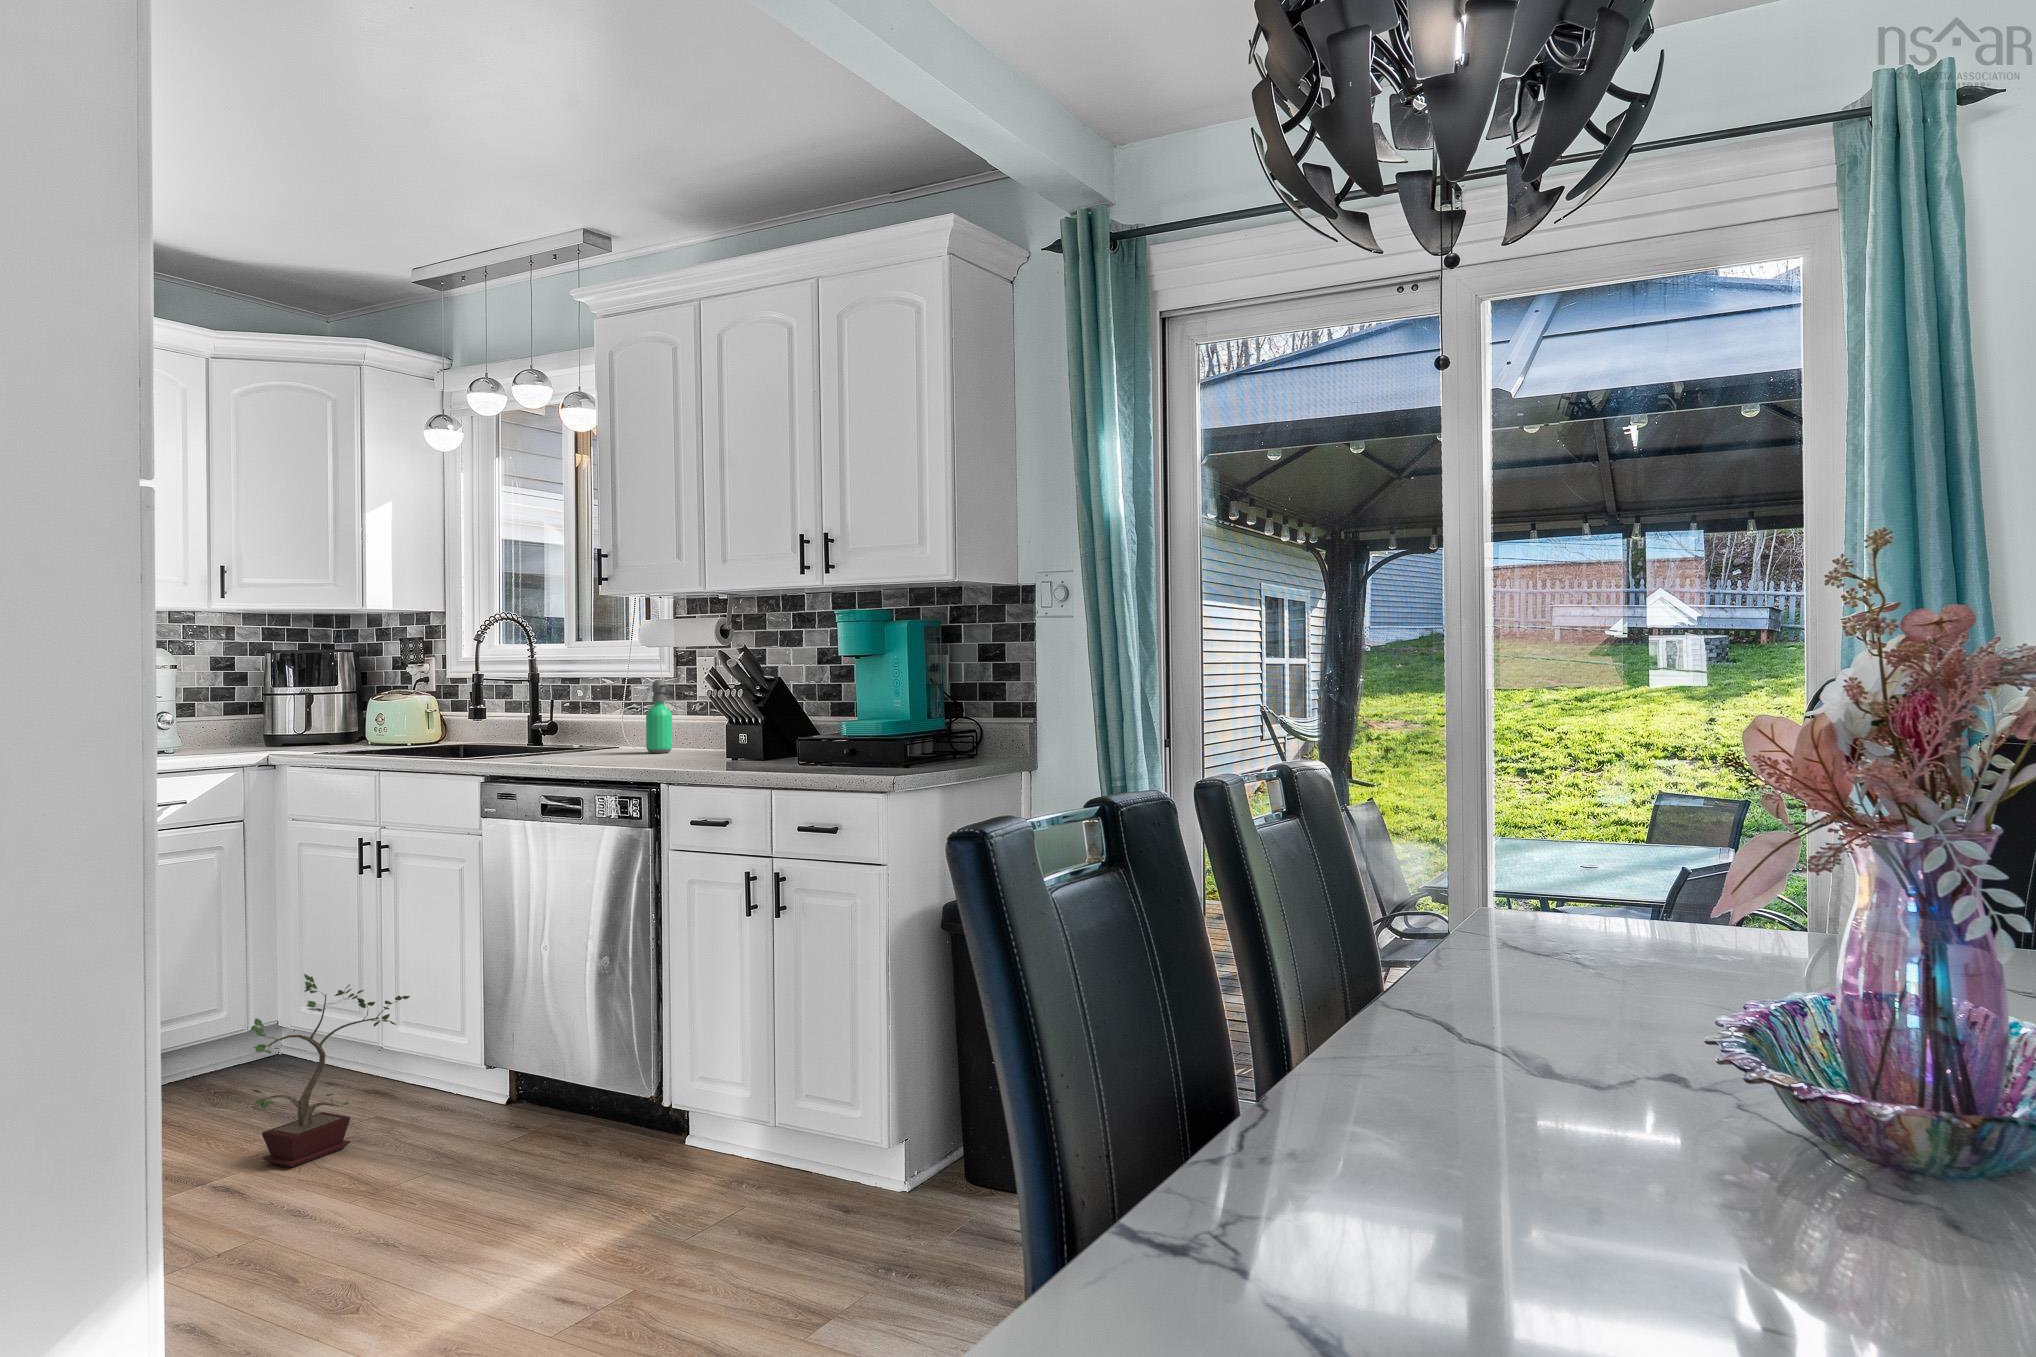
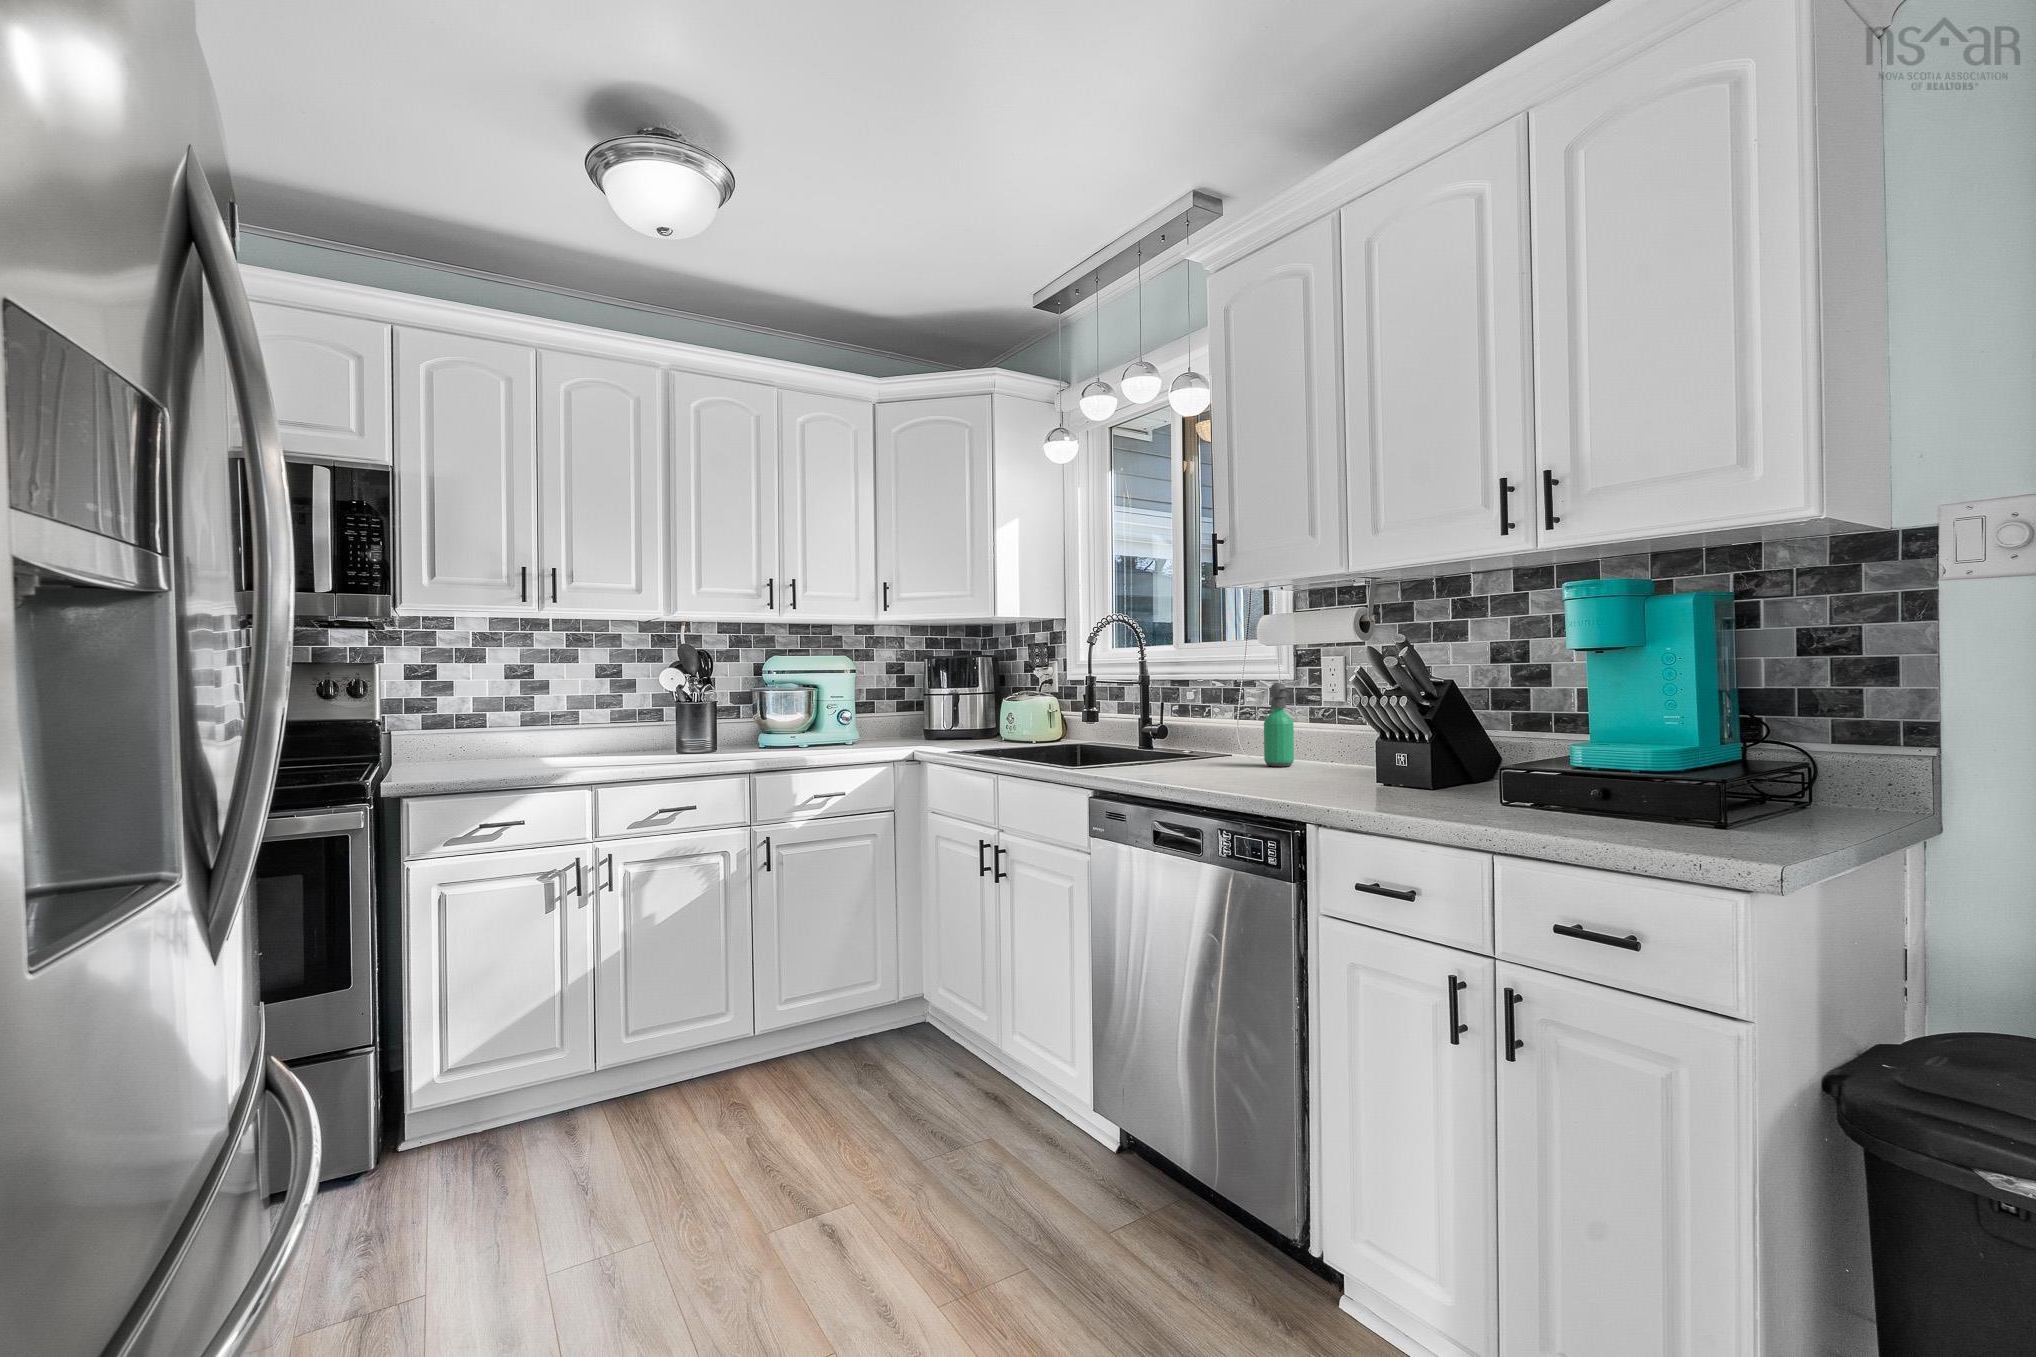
potted plant: present [251,974,410,1167] -> none [862,990,1020,1205]

